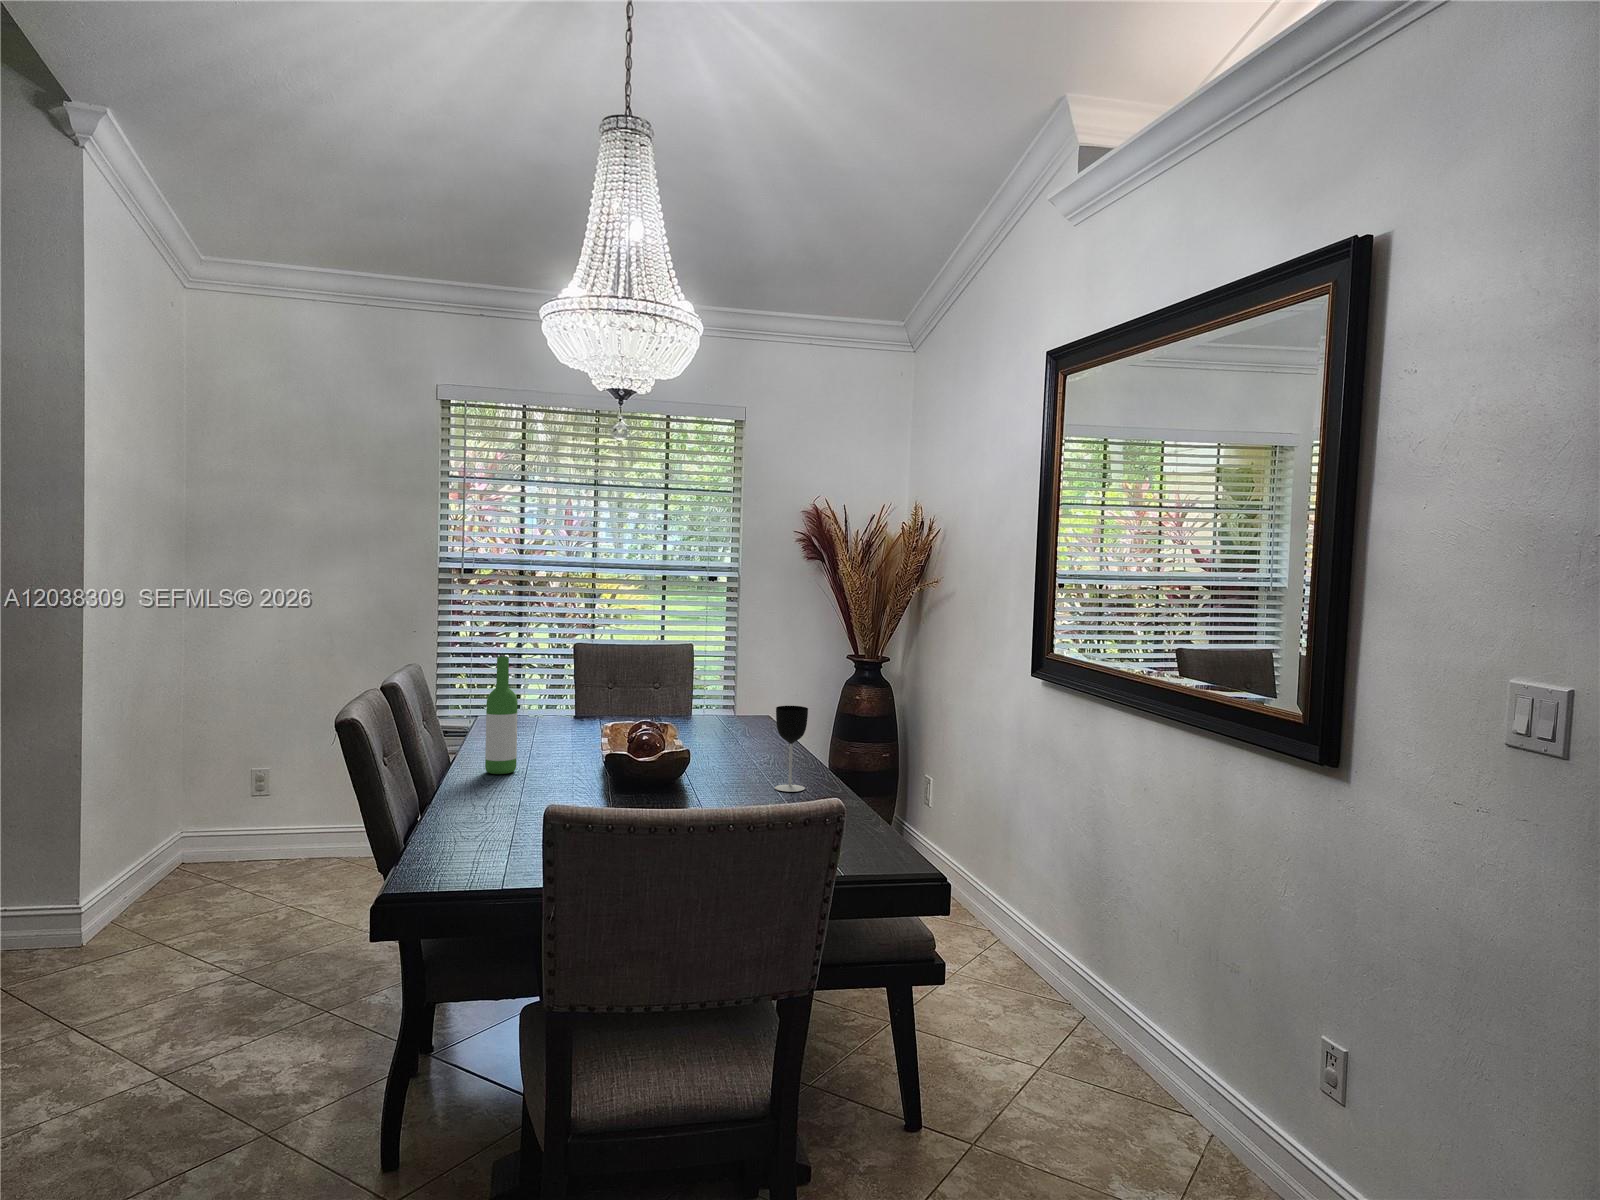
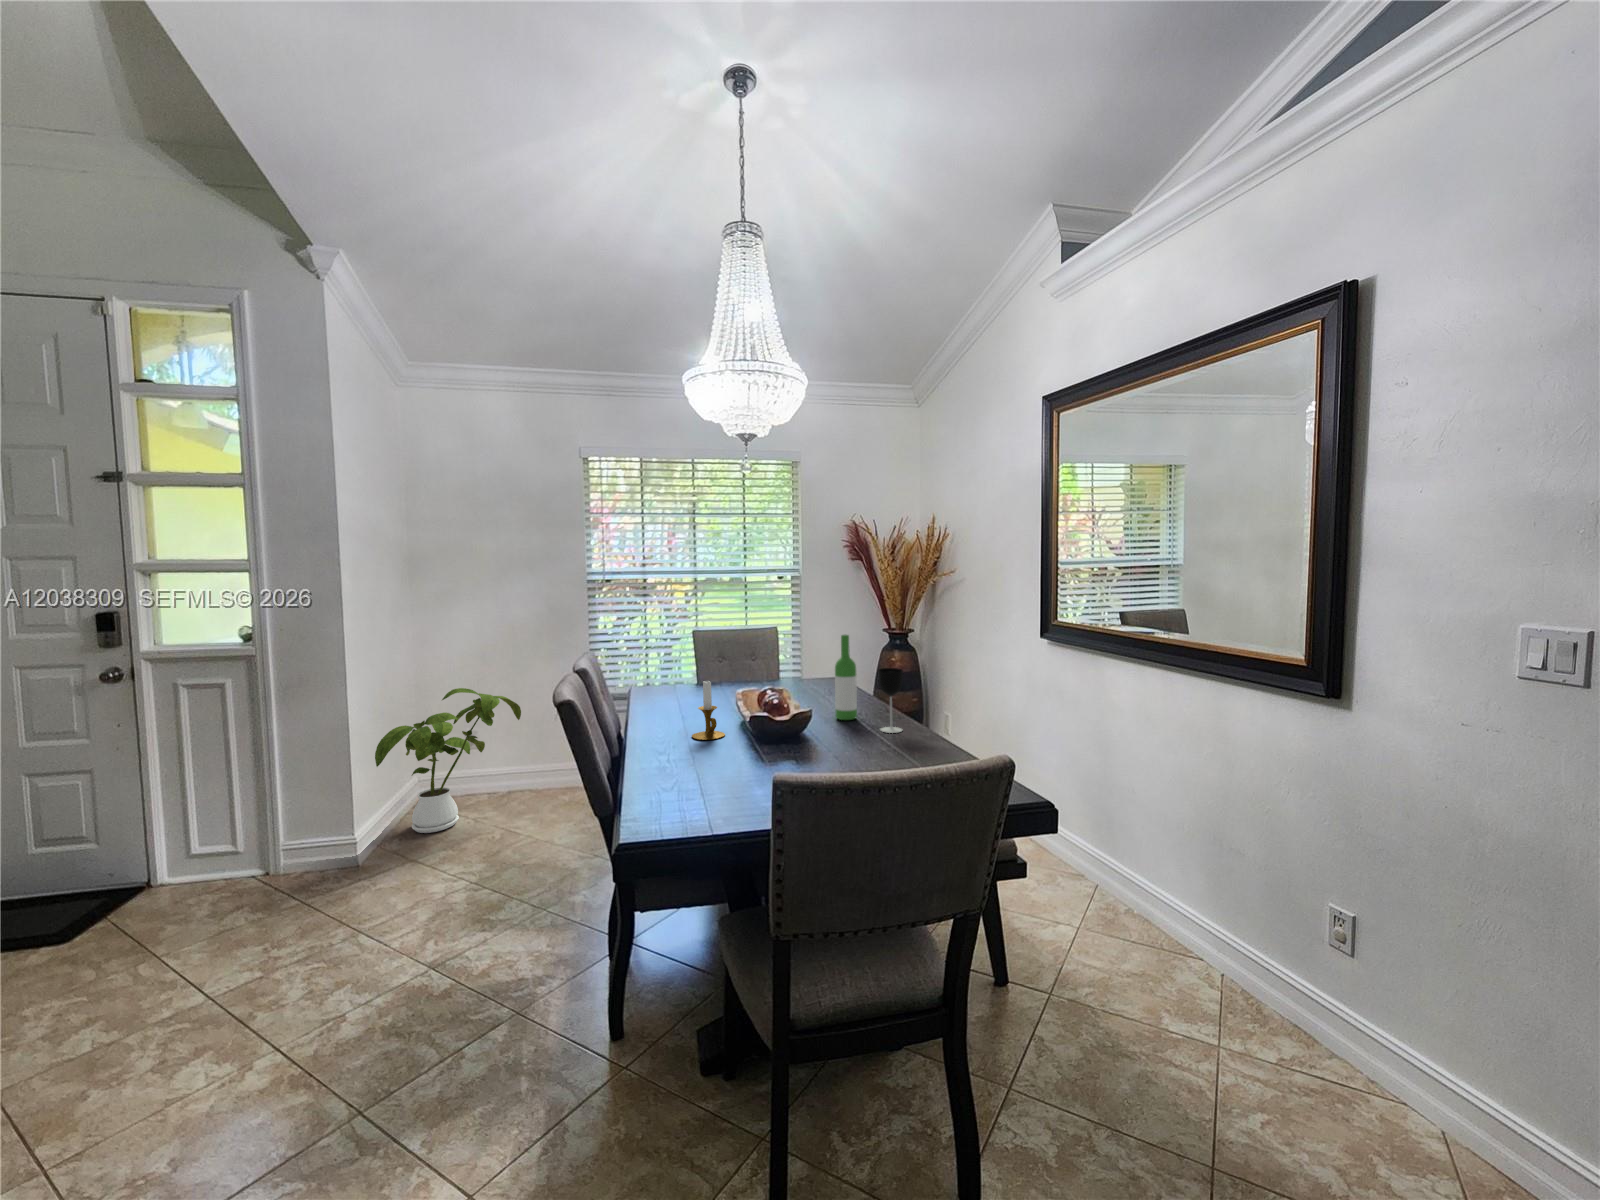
wine bottle: present [485,657,518,774] -> present [835,635,857,720]
house plant: none [118,711,328,908] -> present [375,688,521,833]
candlestick: none [523,711,569,788] -> present [692,681,725,740]

